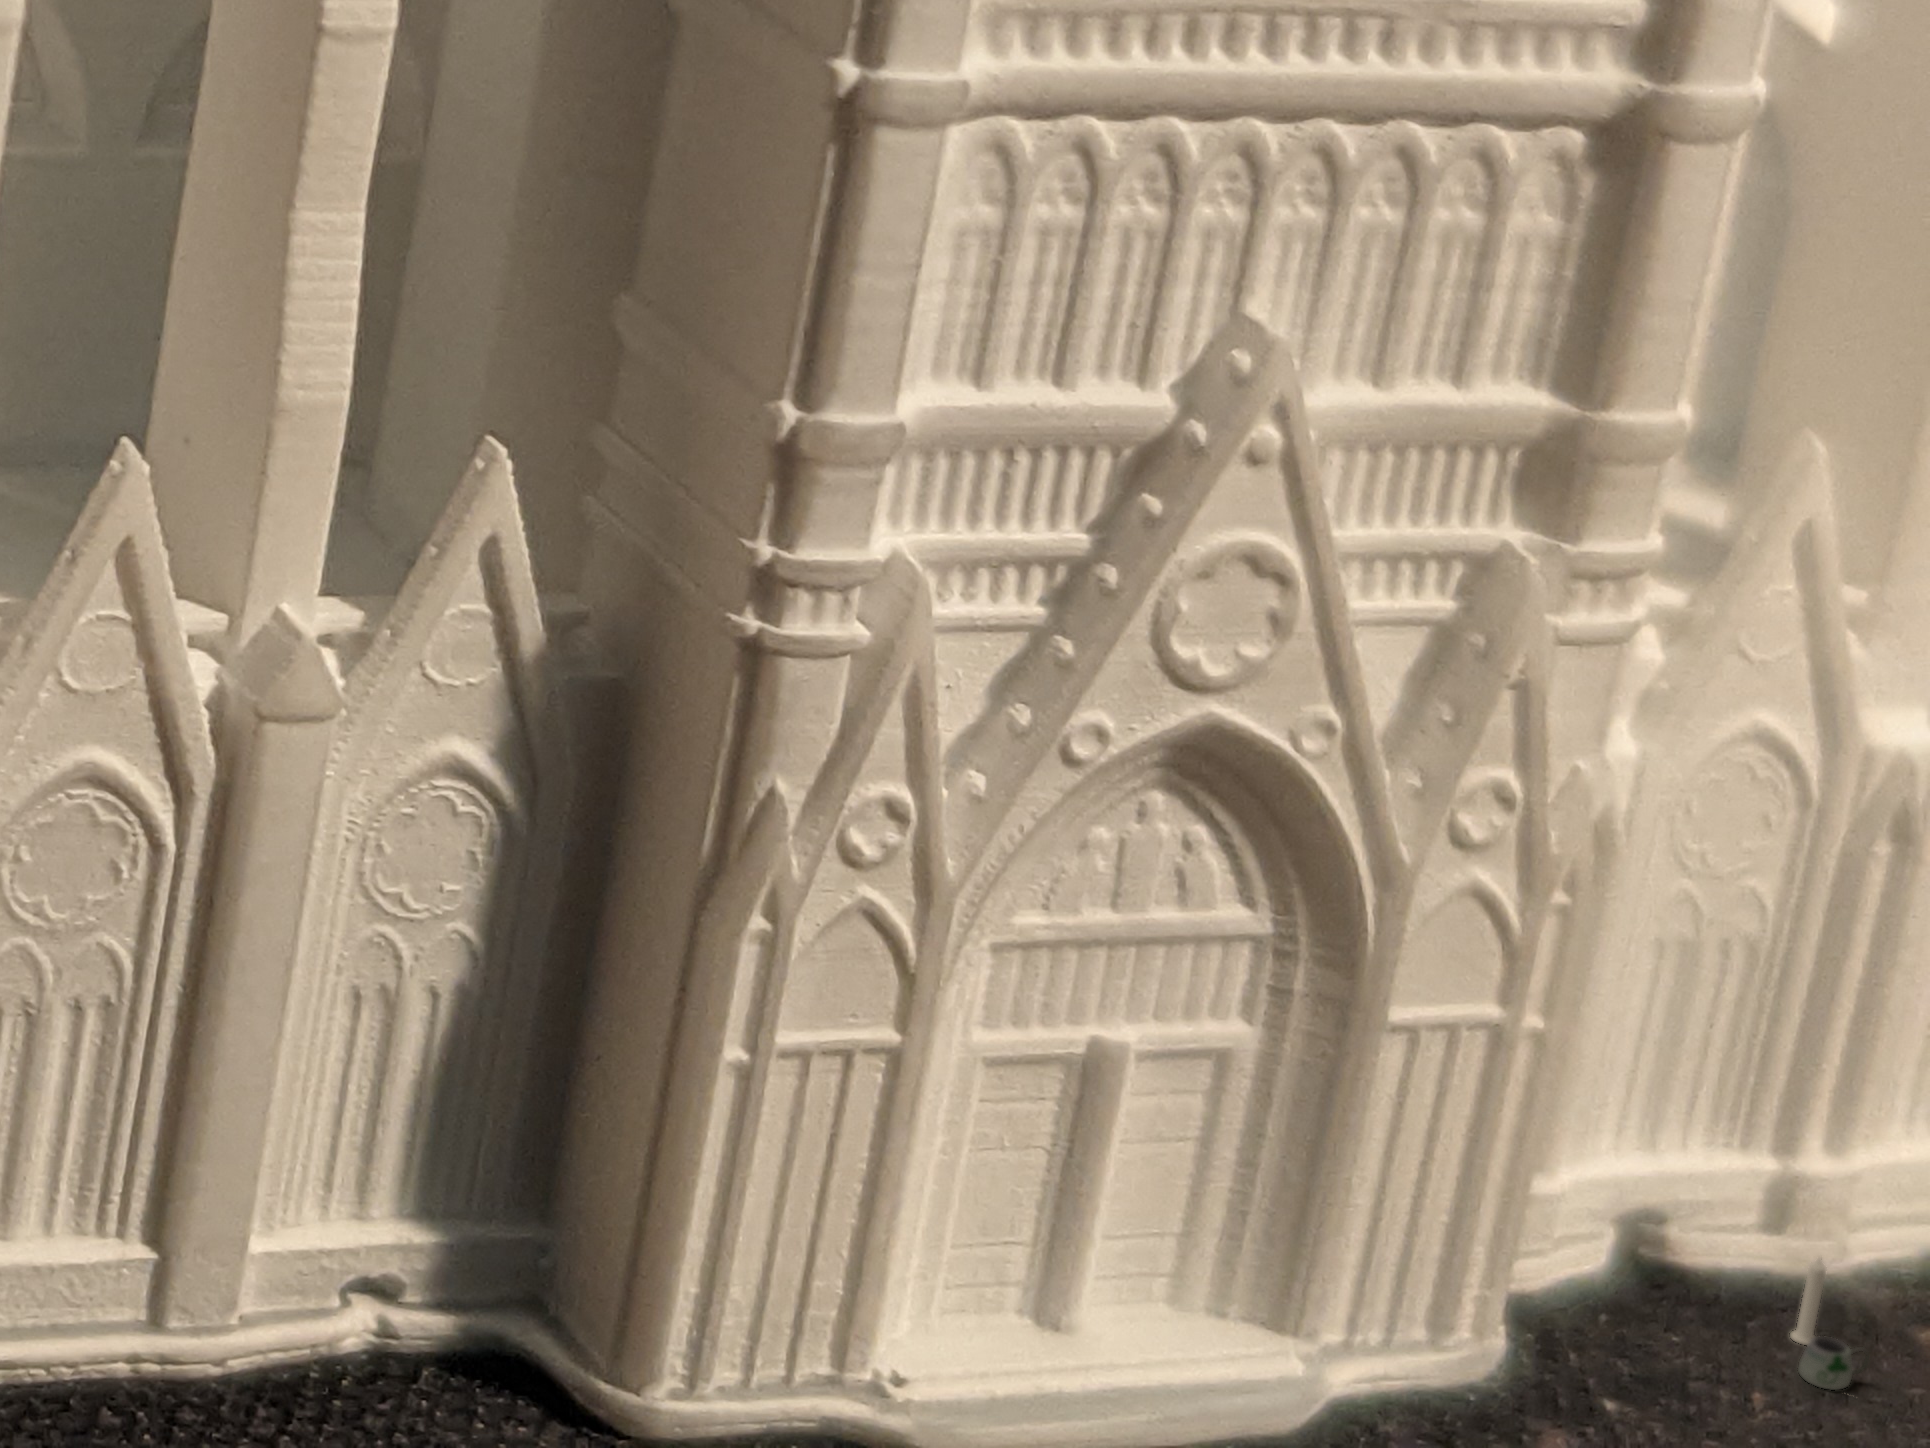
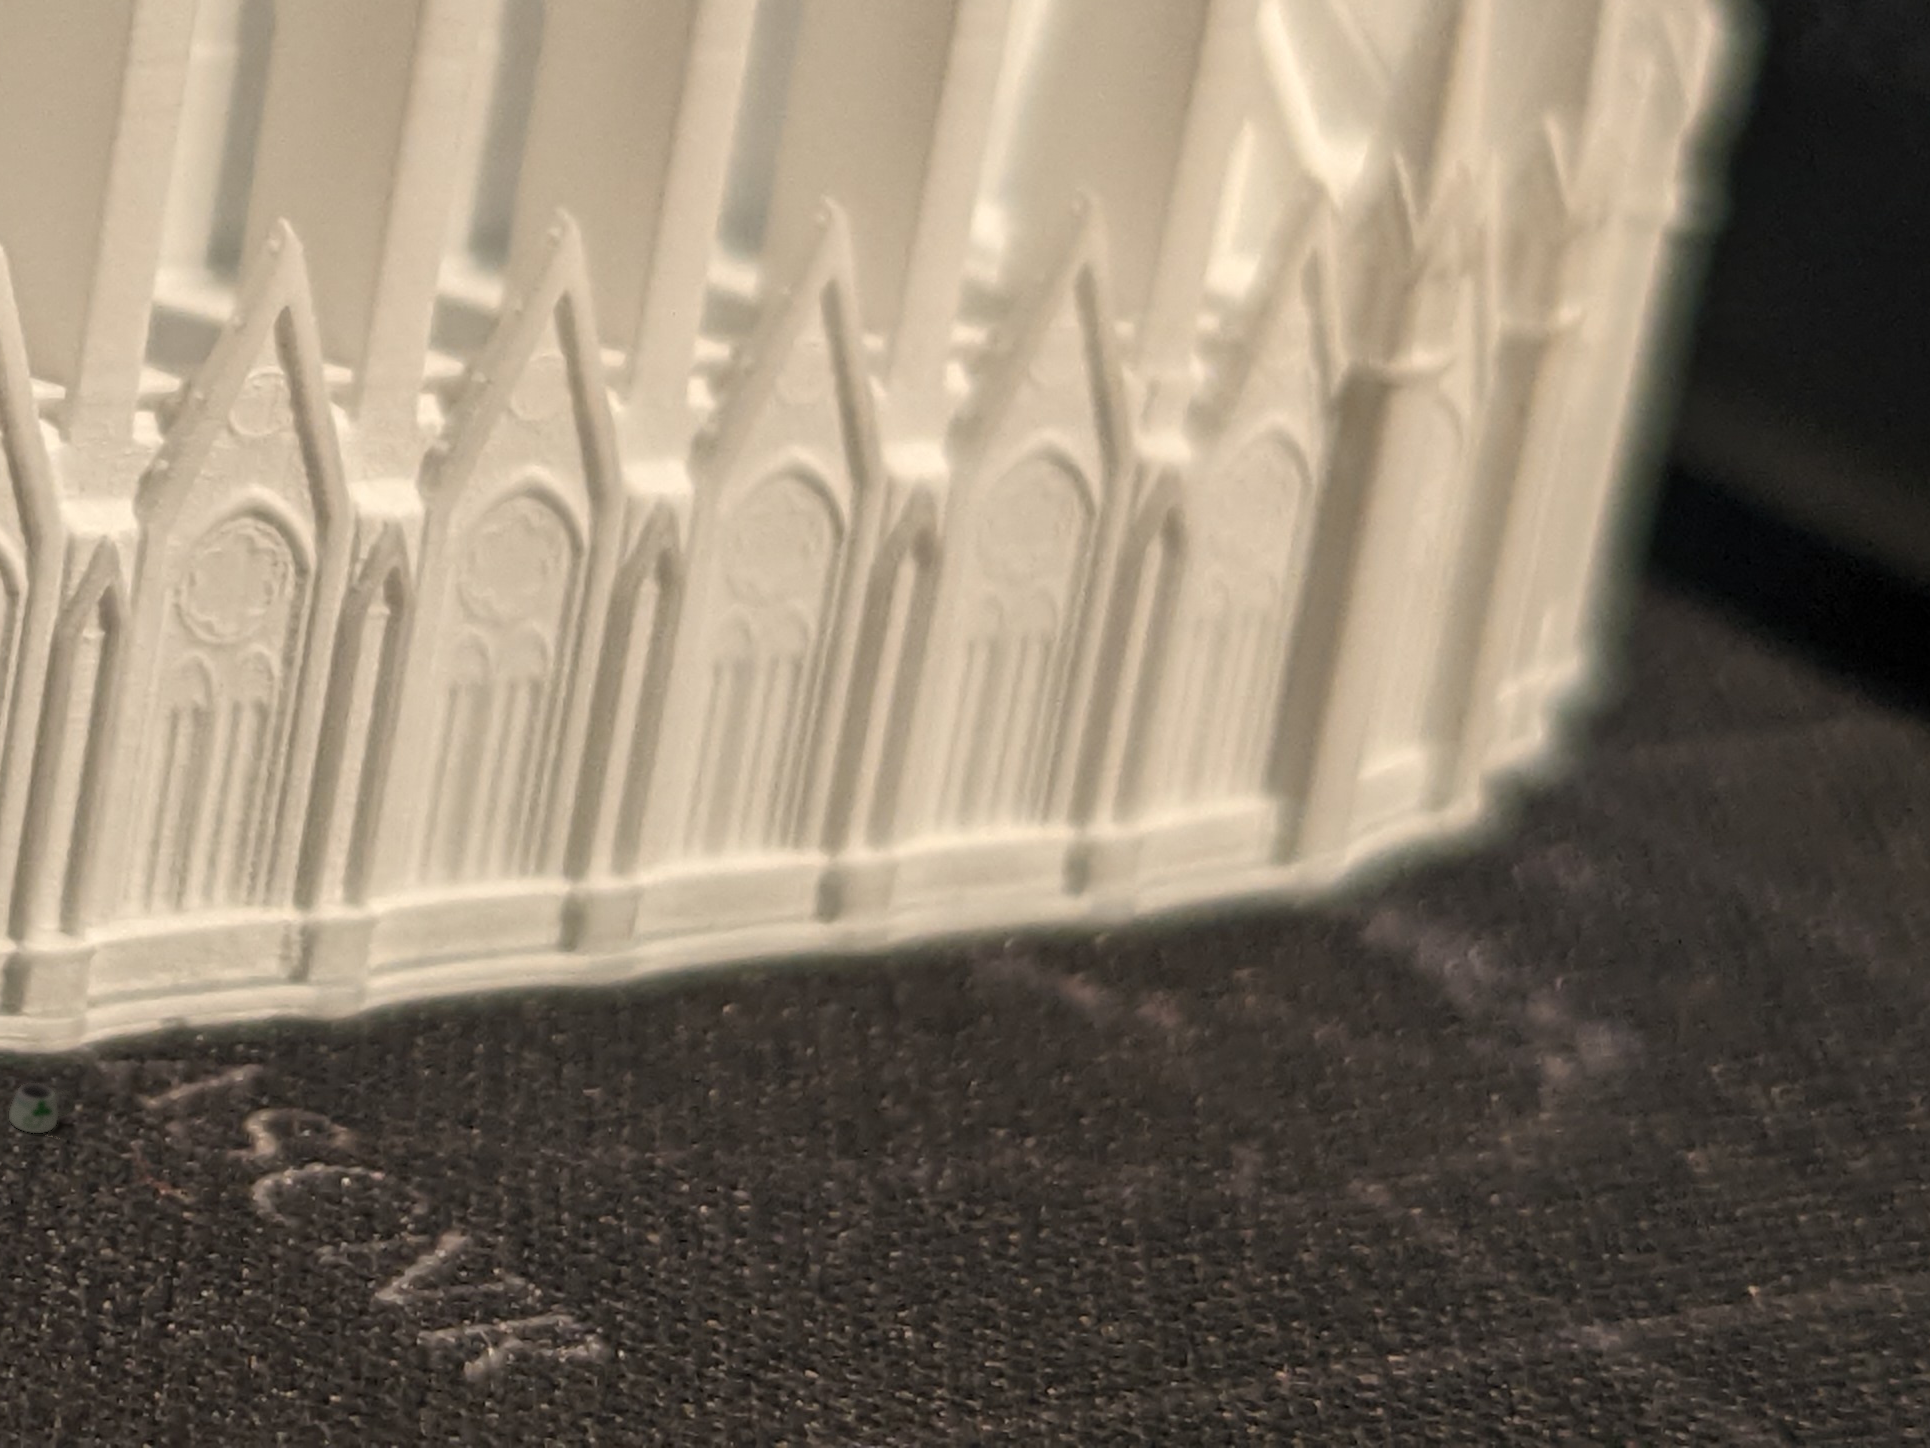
candle: present [1790,1258,1826,1345] -> none [9,1006,38,1092]

